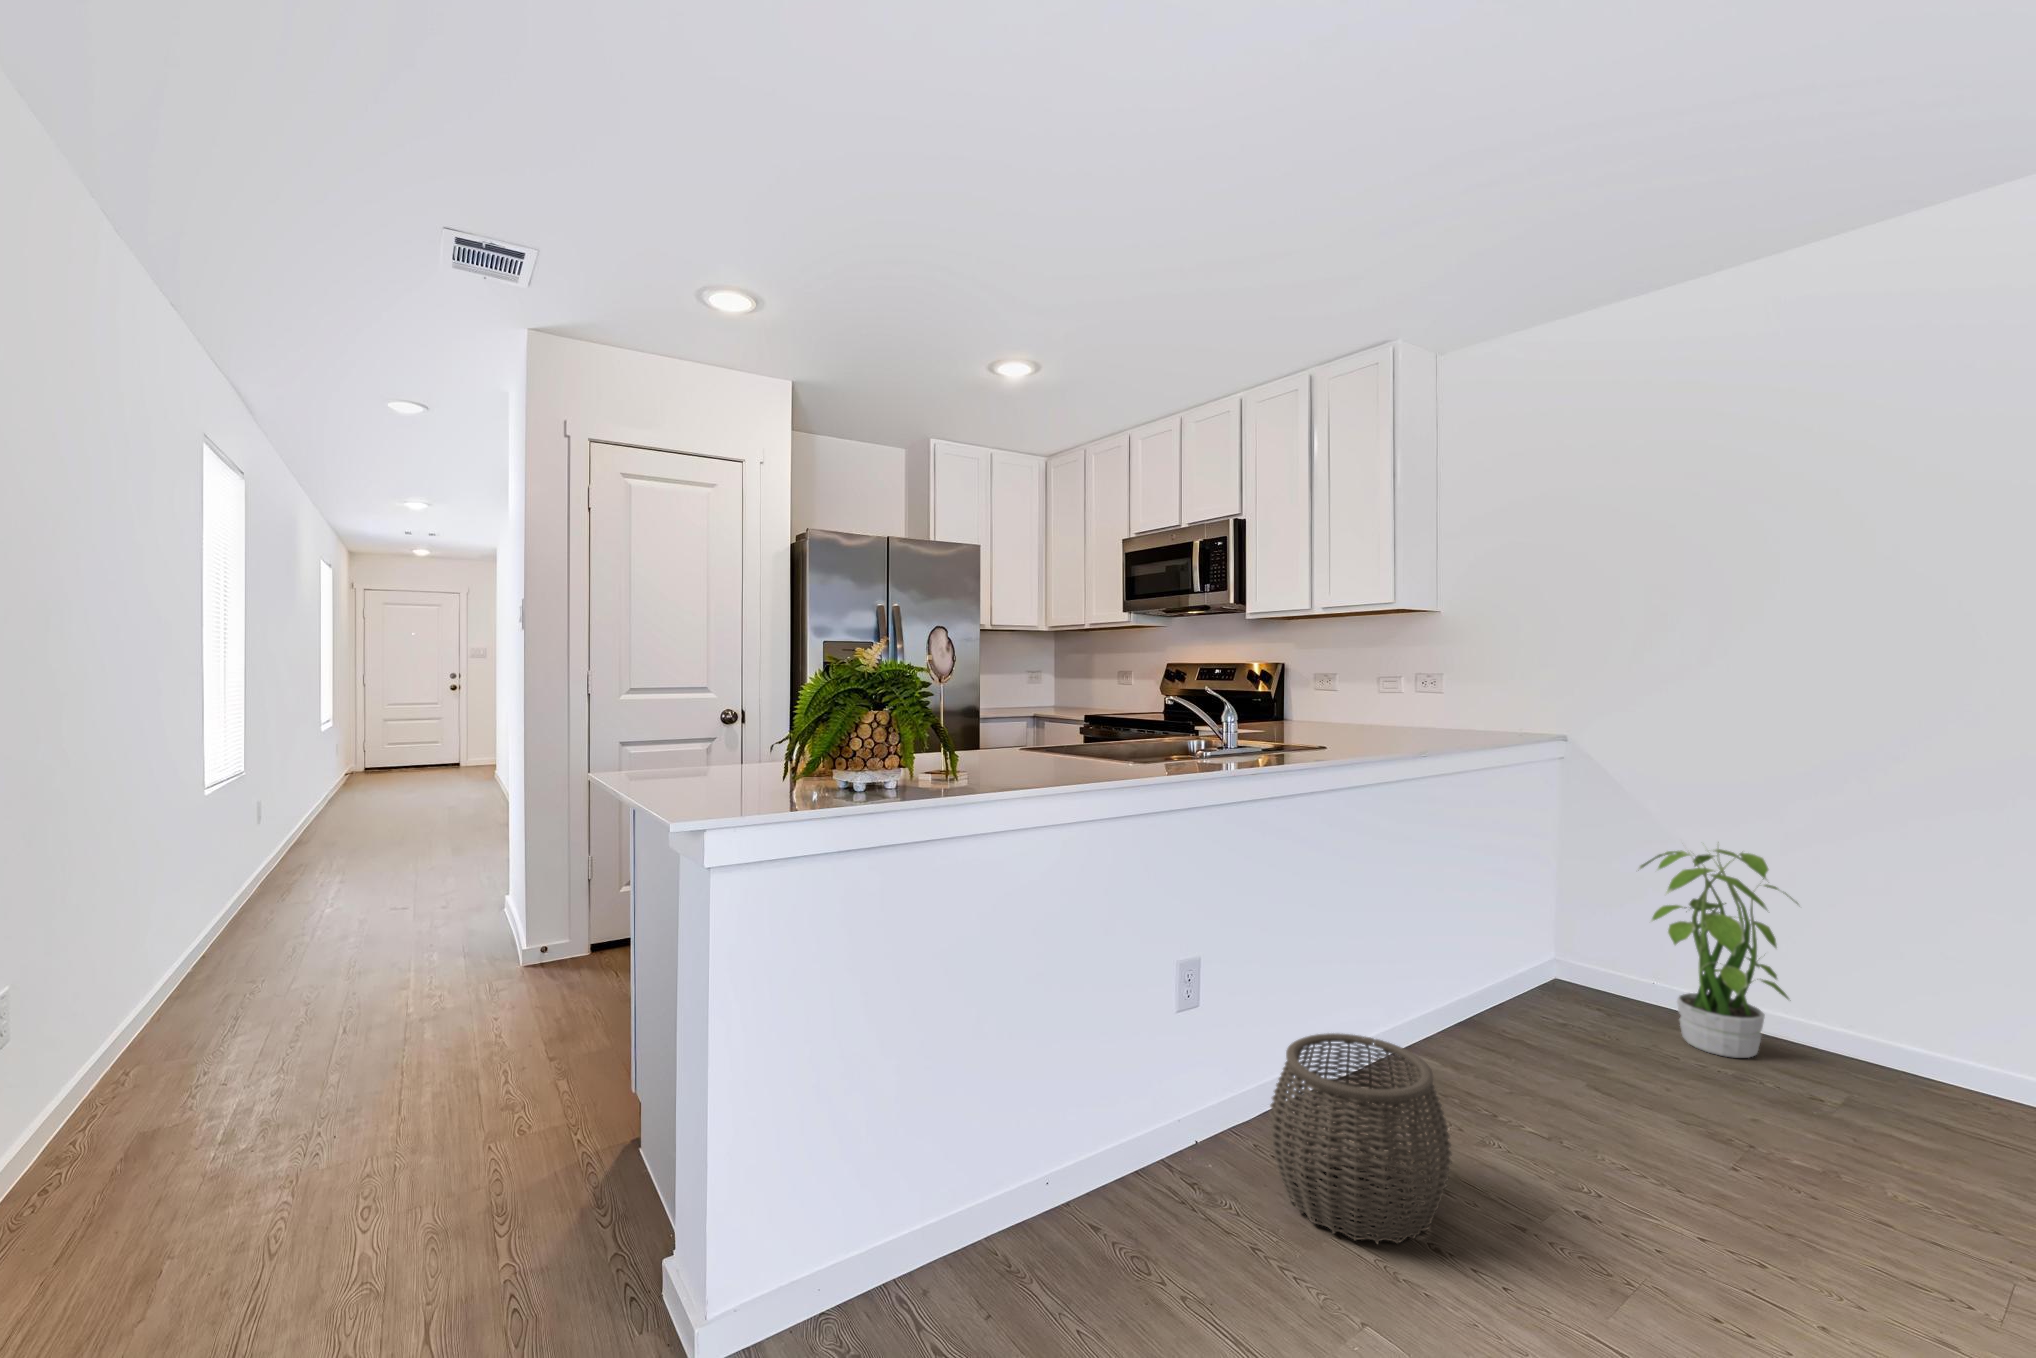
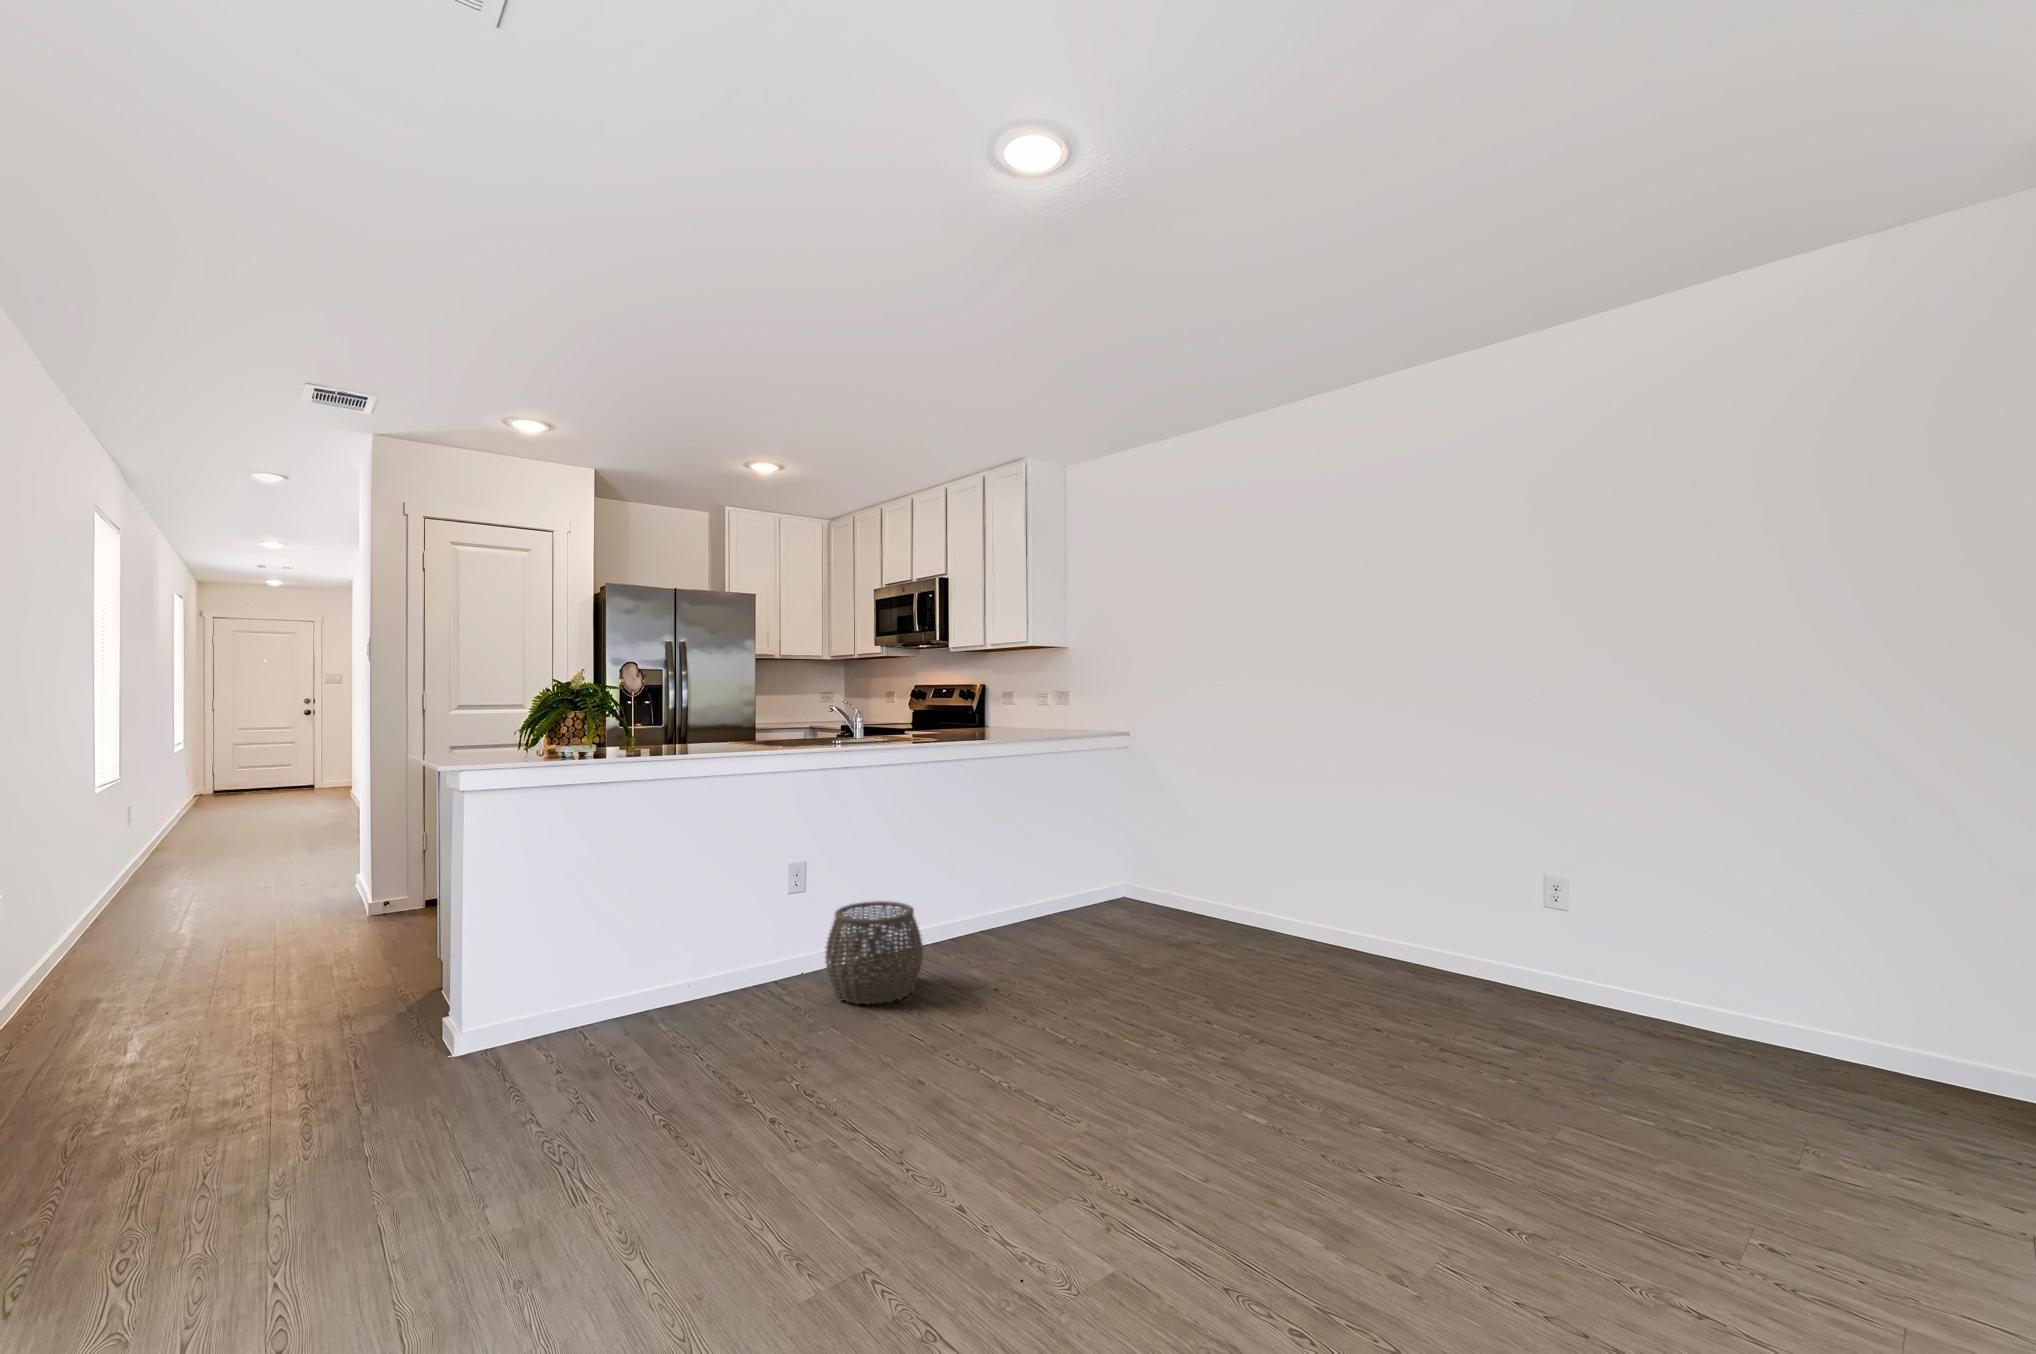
potted plant: present [1638,848,1798,1058] -> none [1142,795,1232,931]

